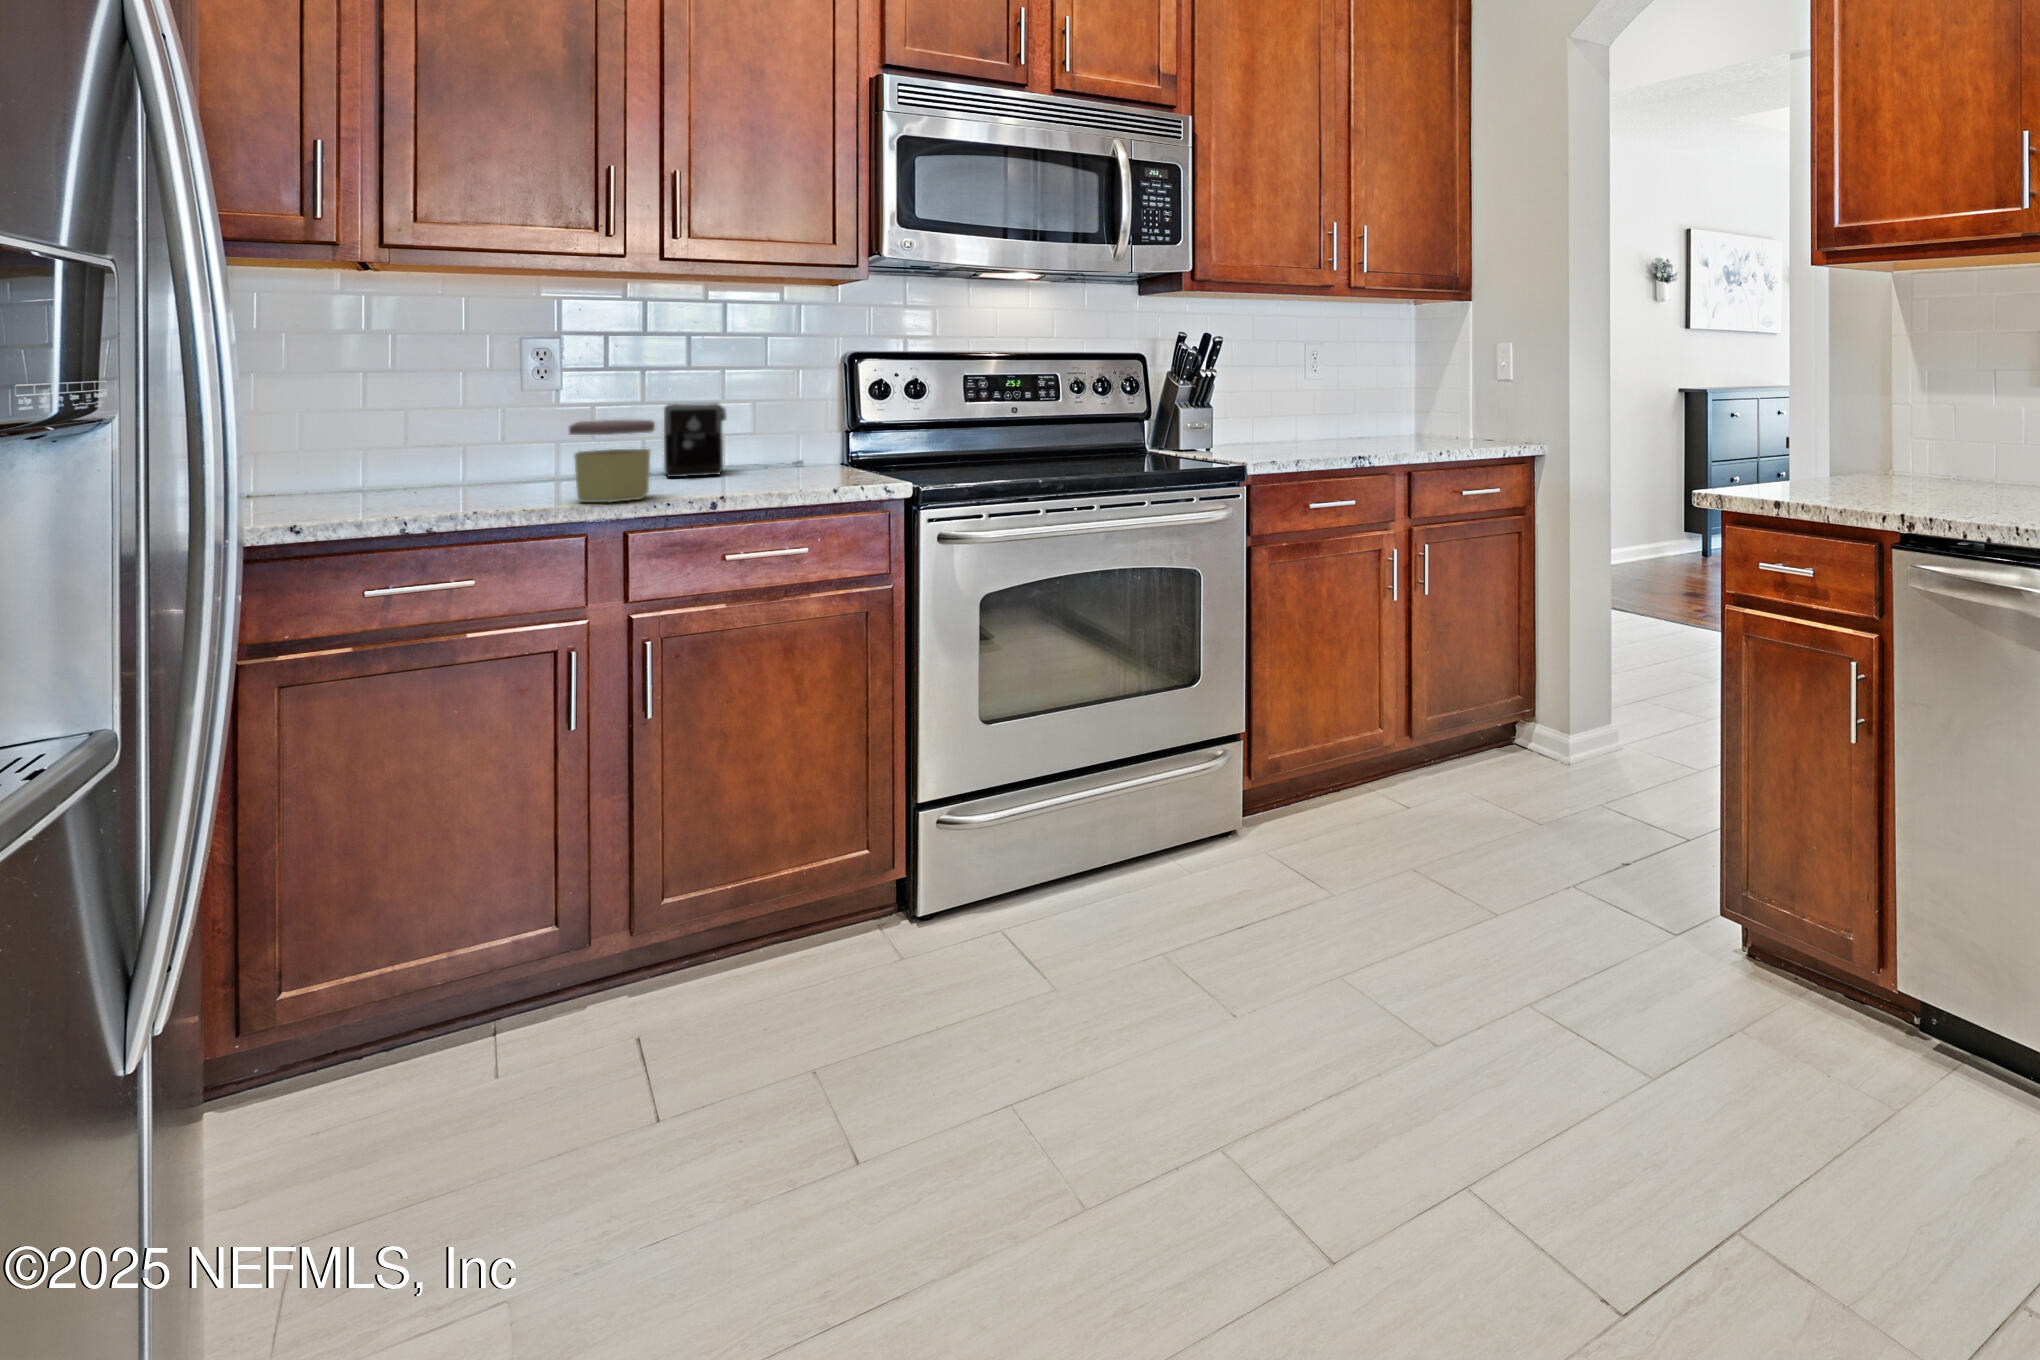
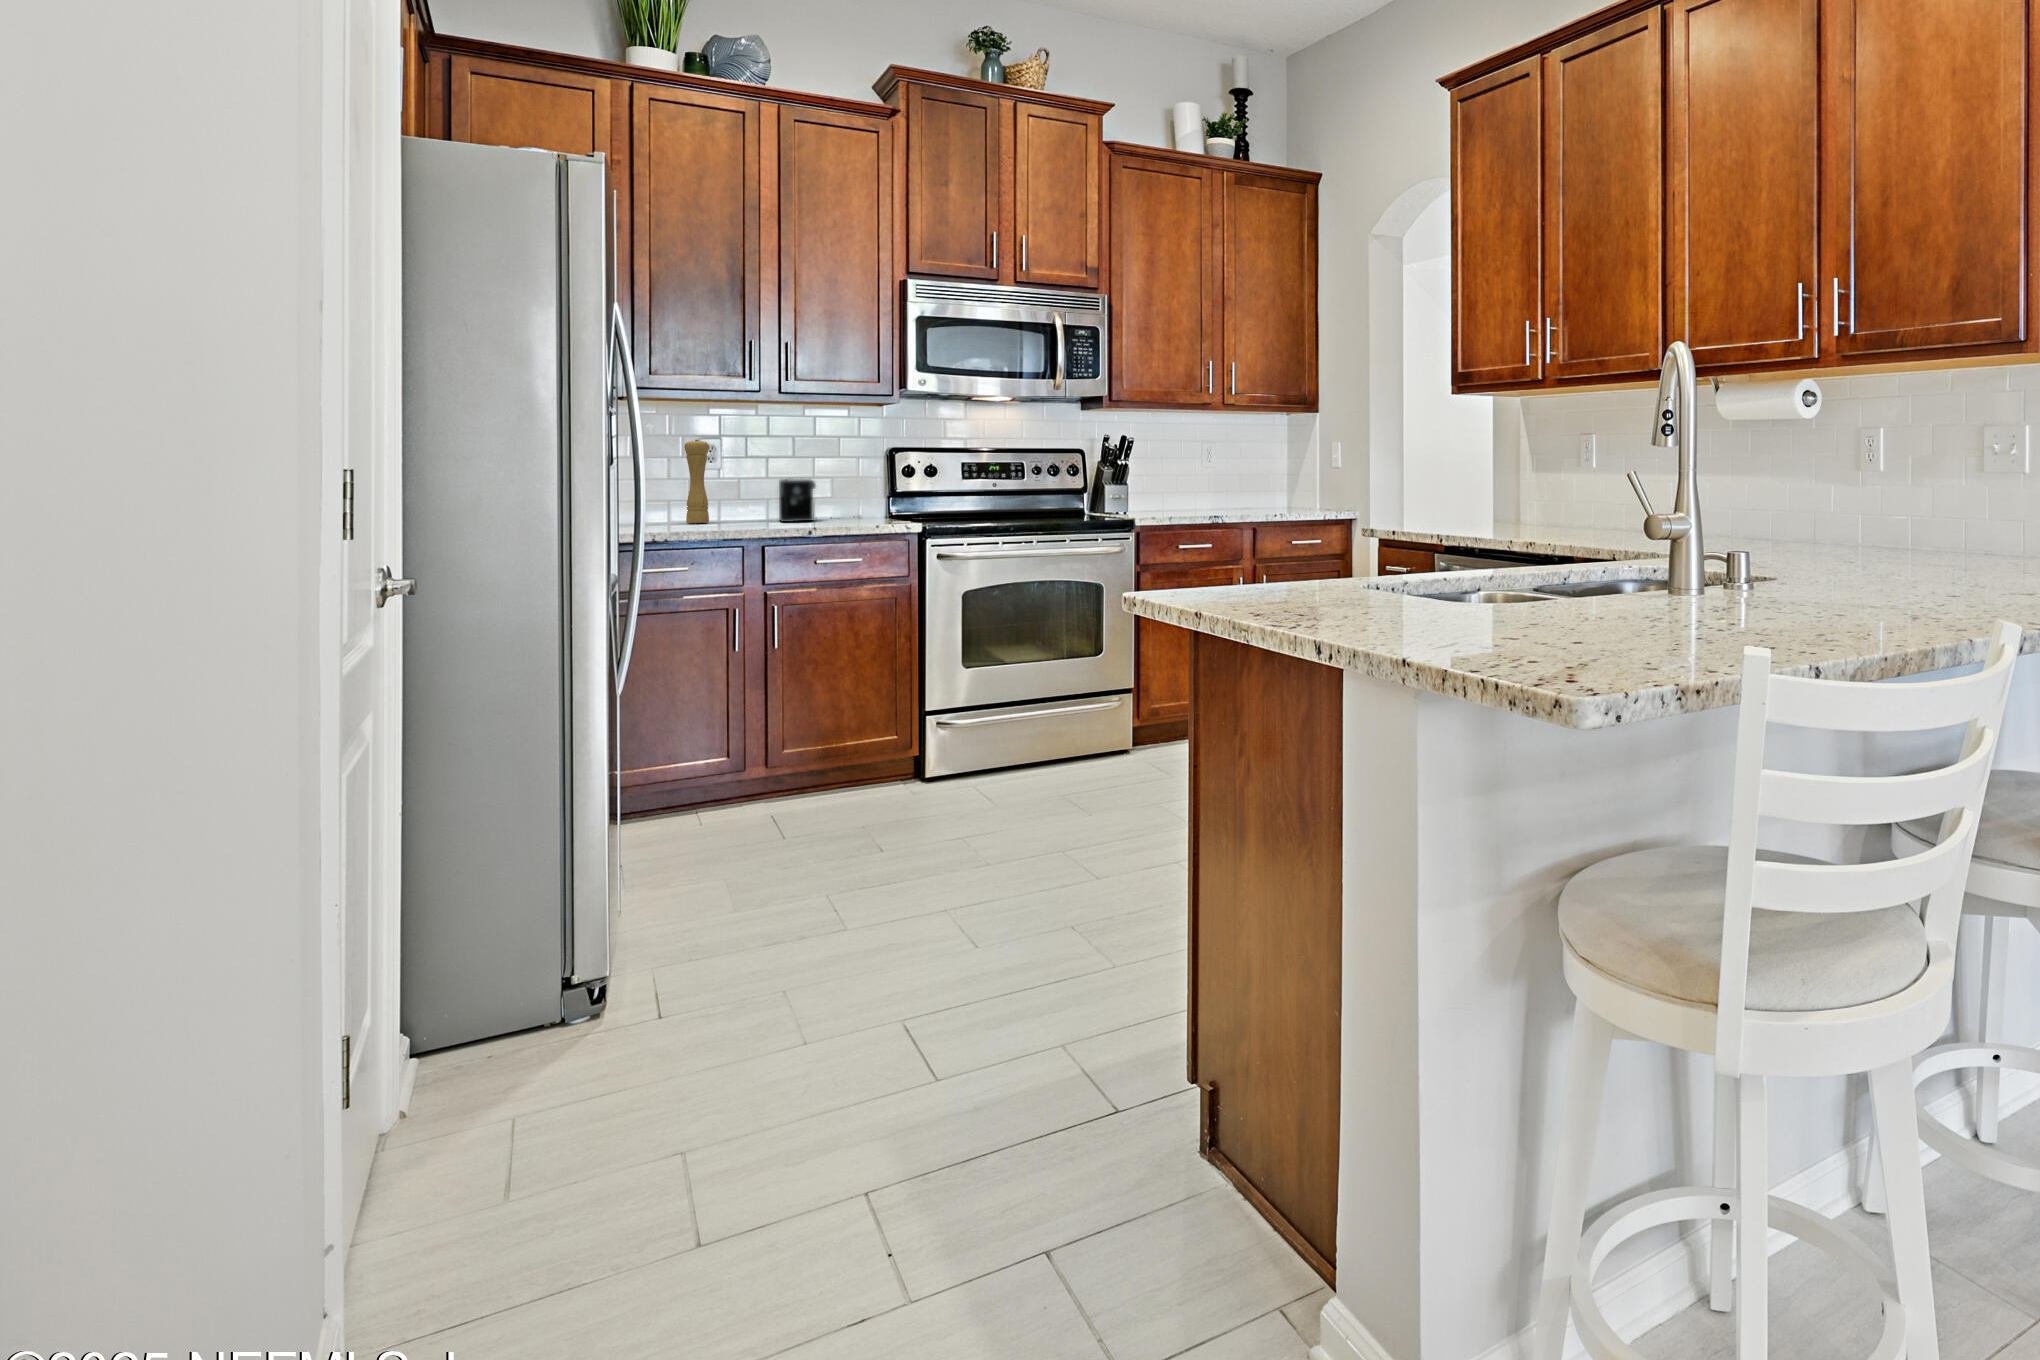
pepper mill: none [496,339,540,482] -> present [684,440,709,523]
jar: present [569,420,655,502] -> none [731,485,777,530]

